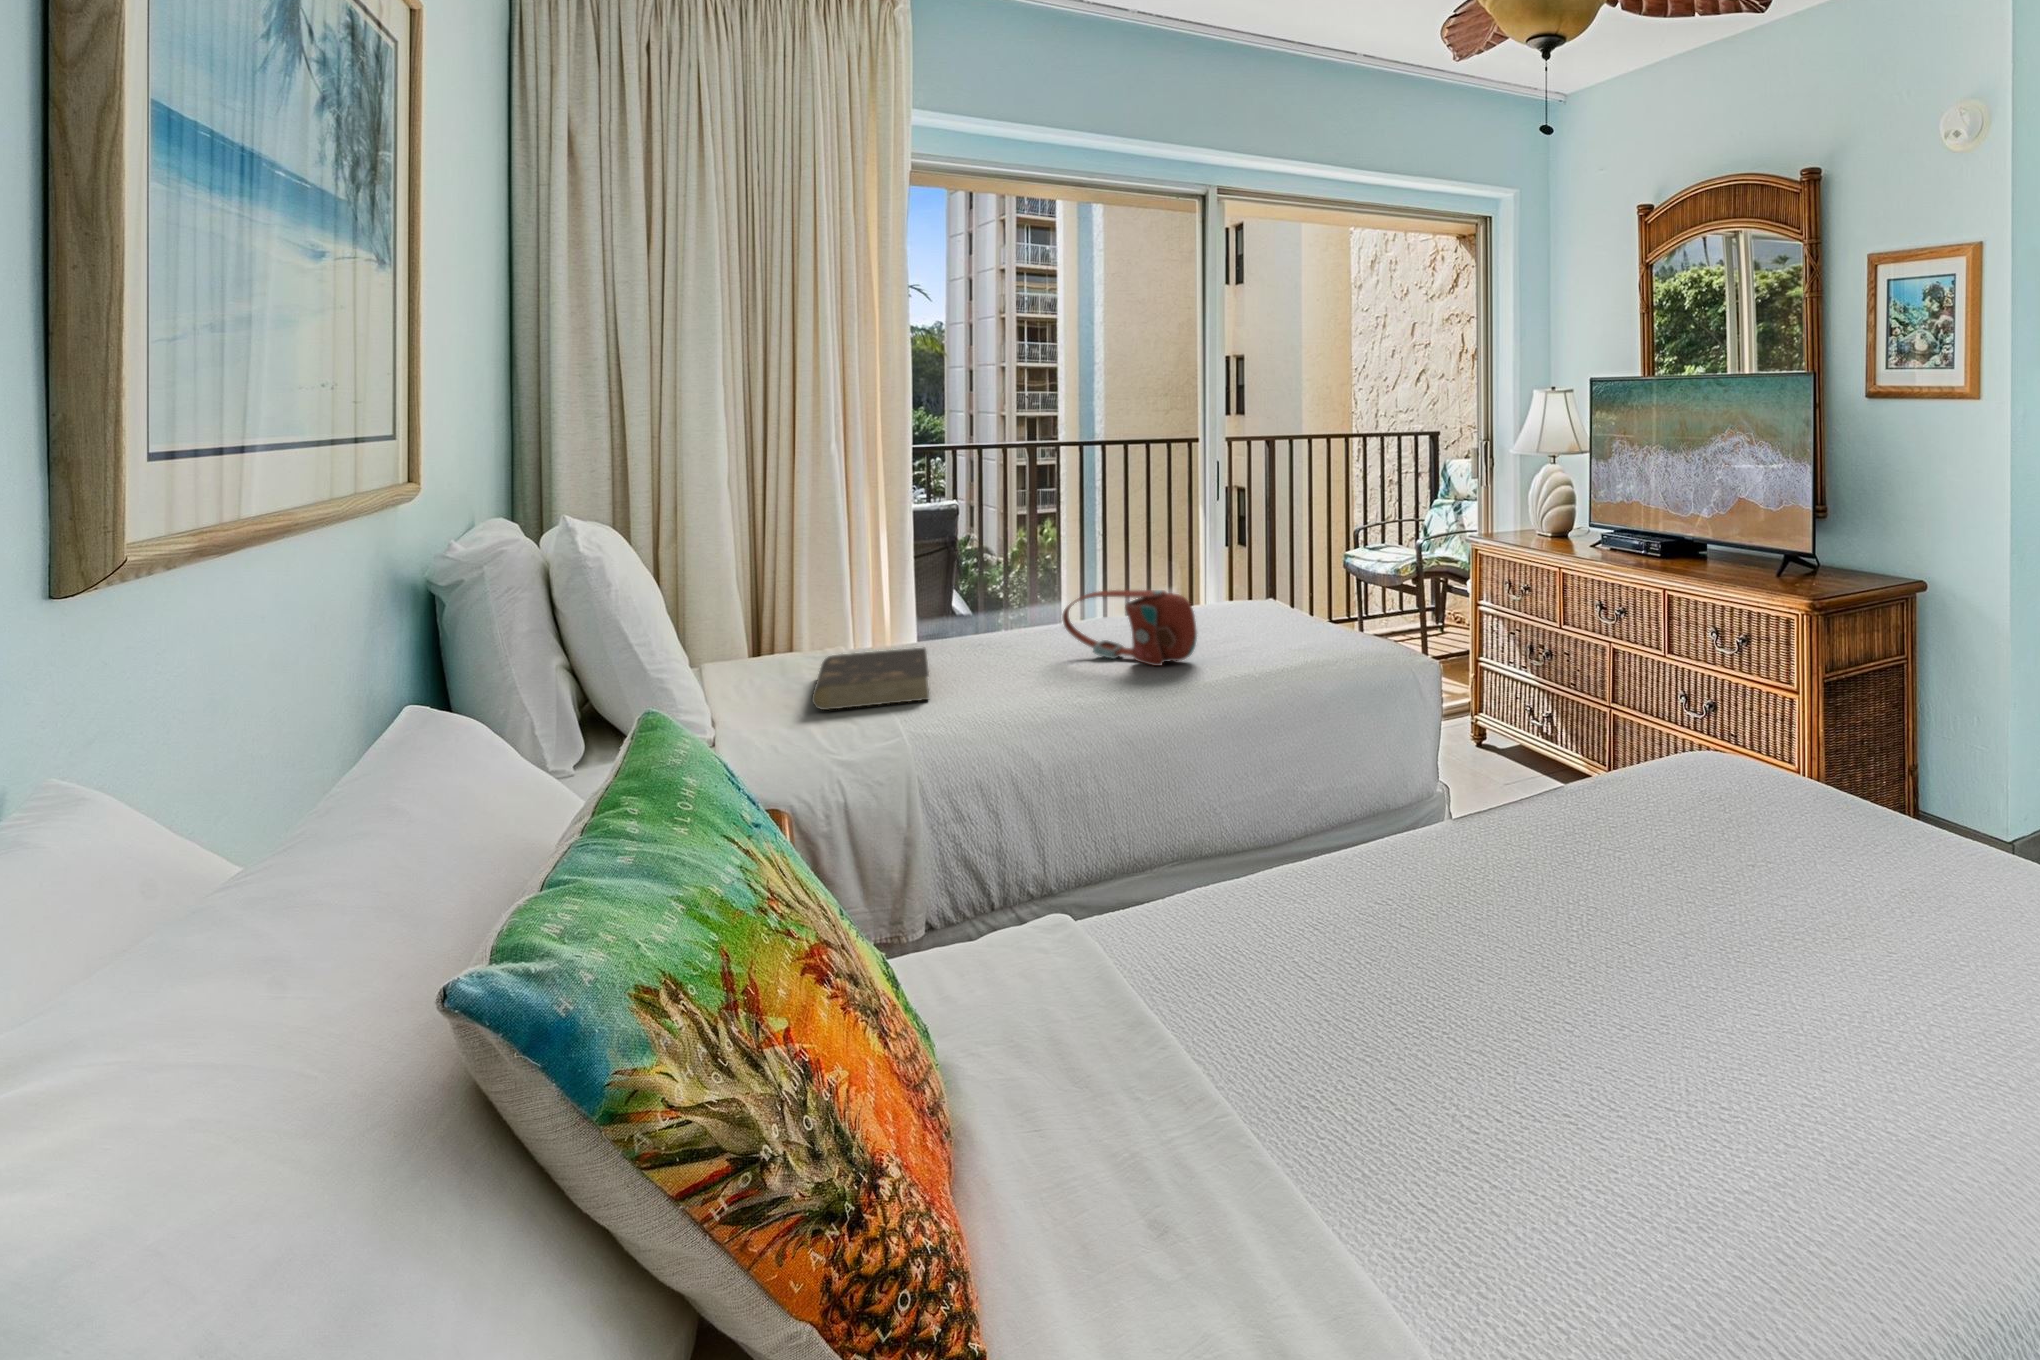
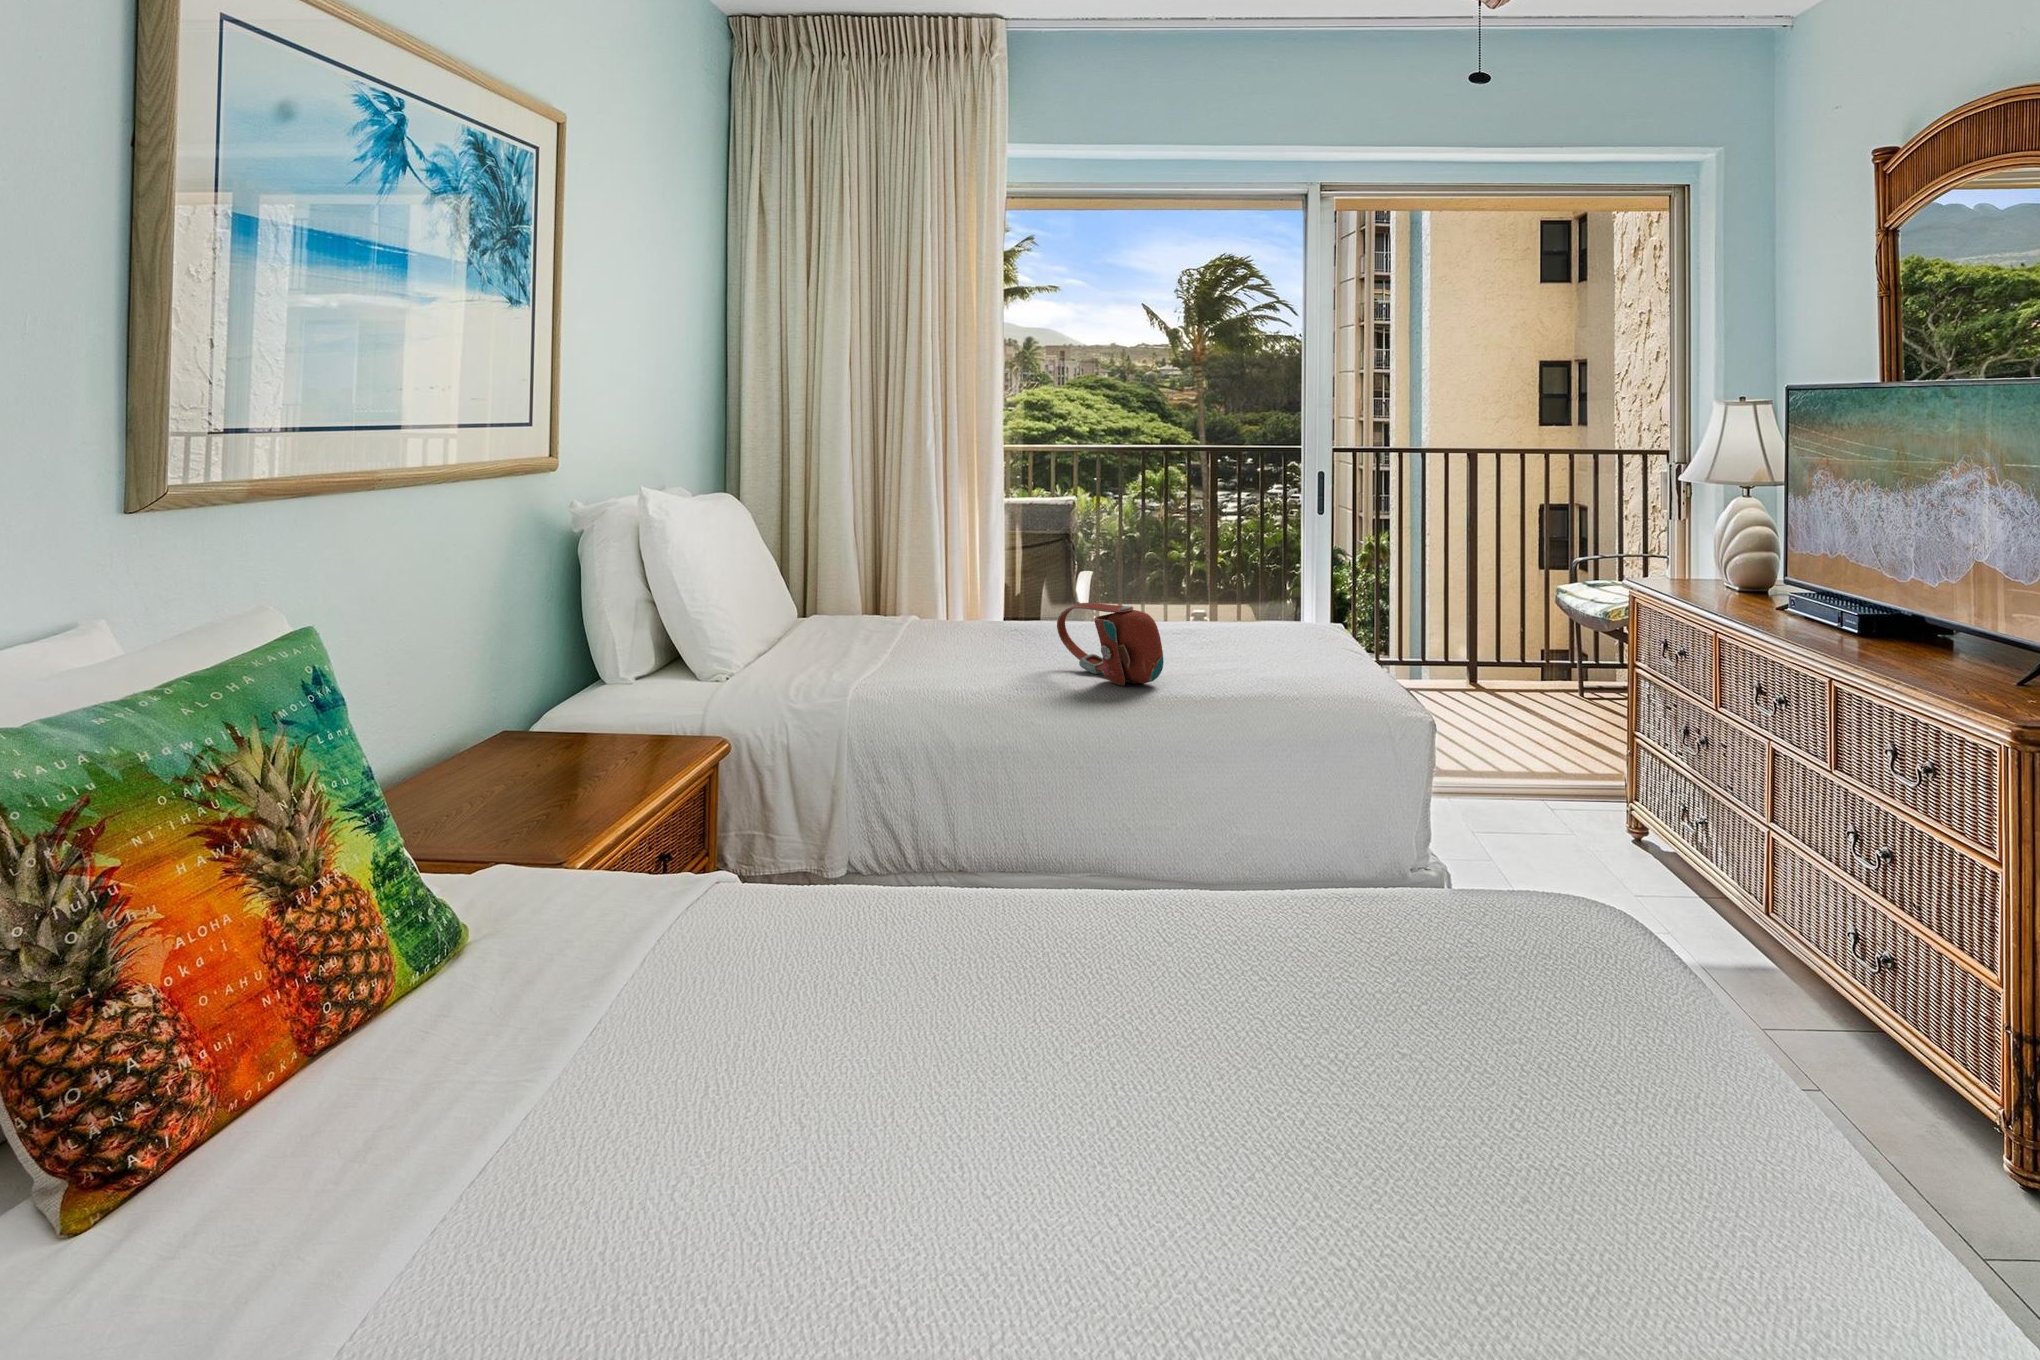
book: present [812,647,929,710] -> none [810,639,944,687]

